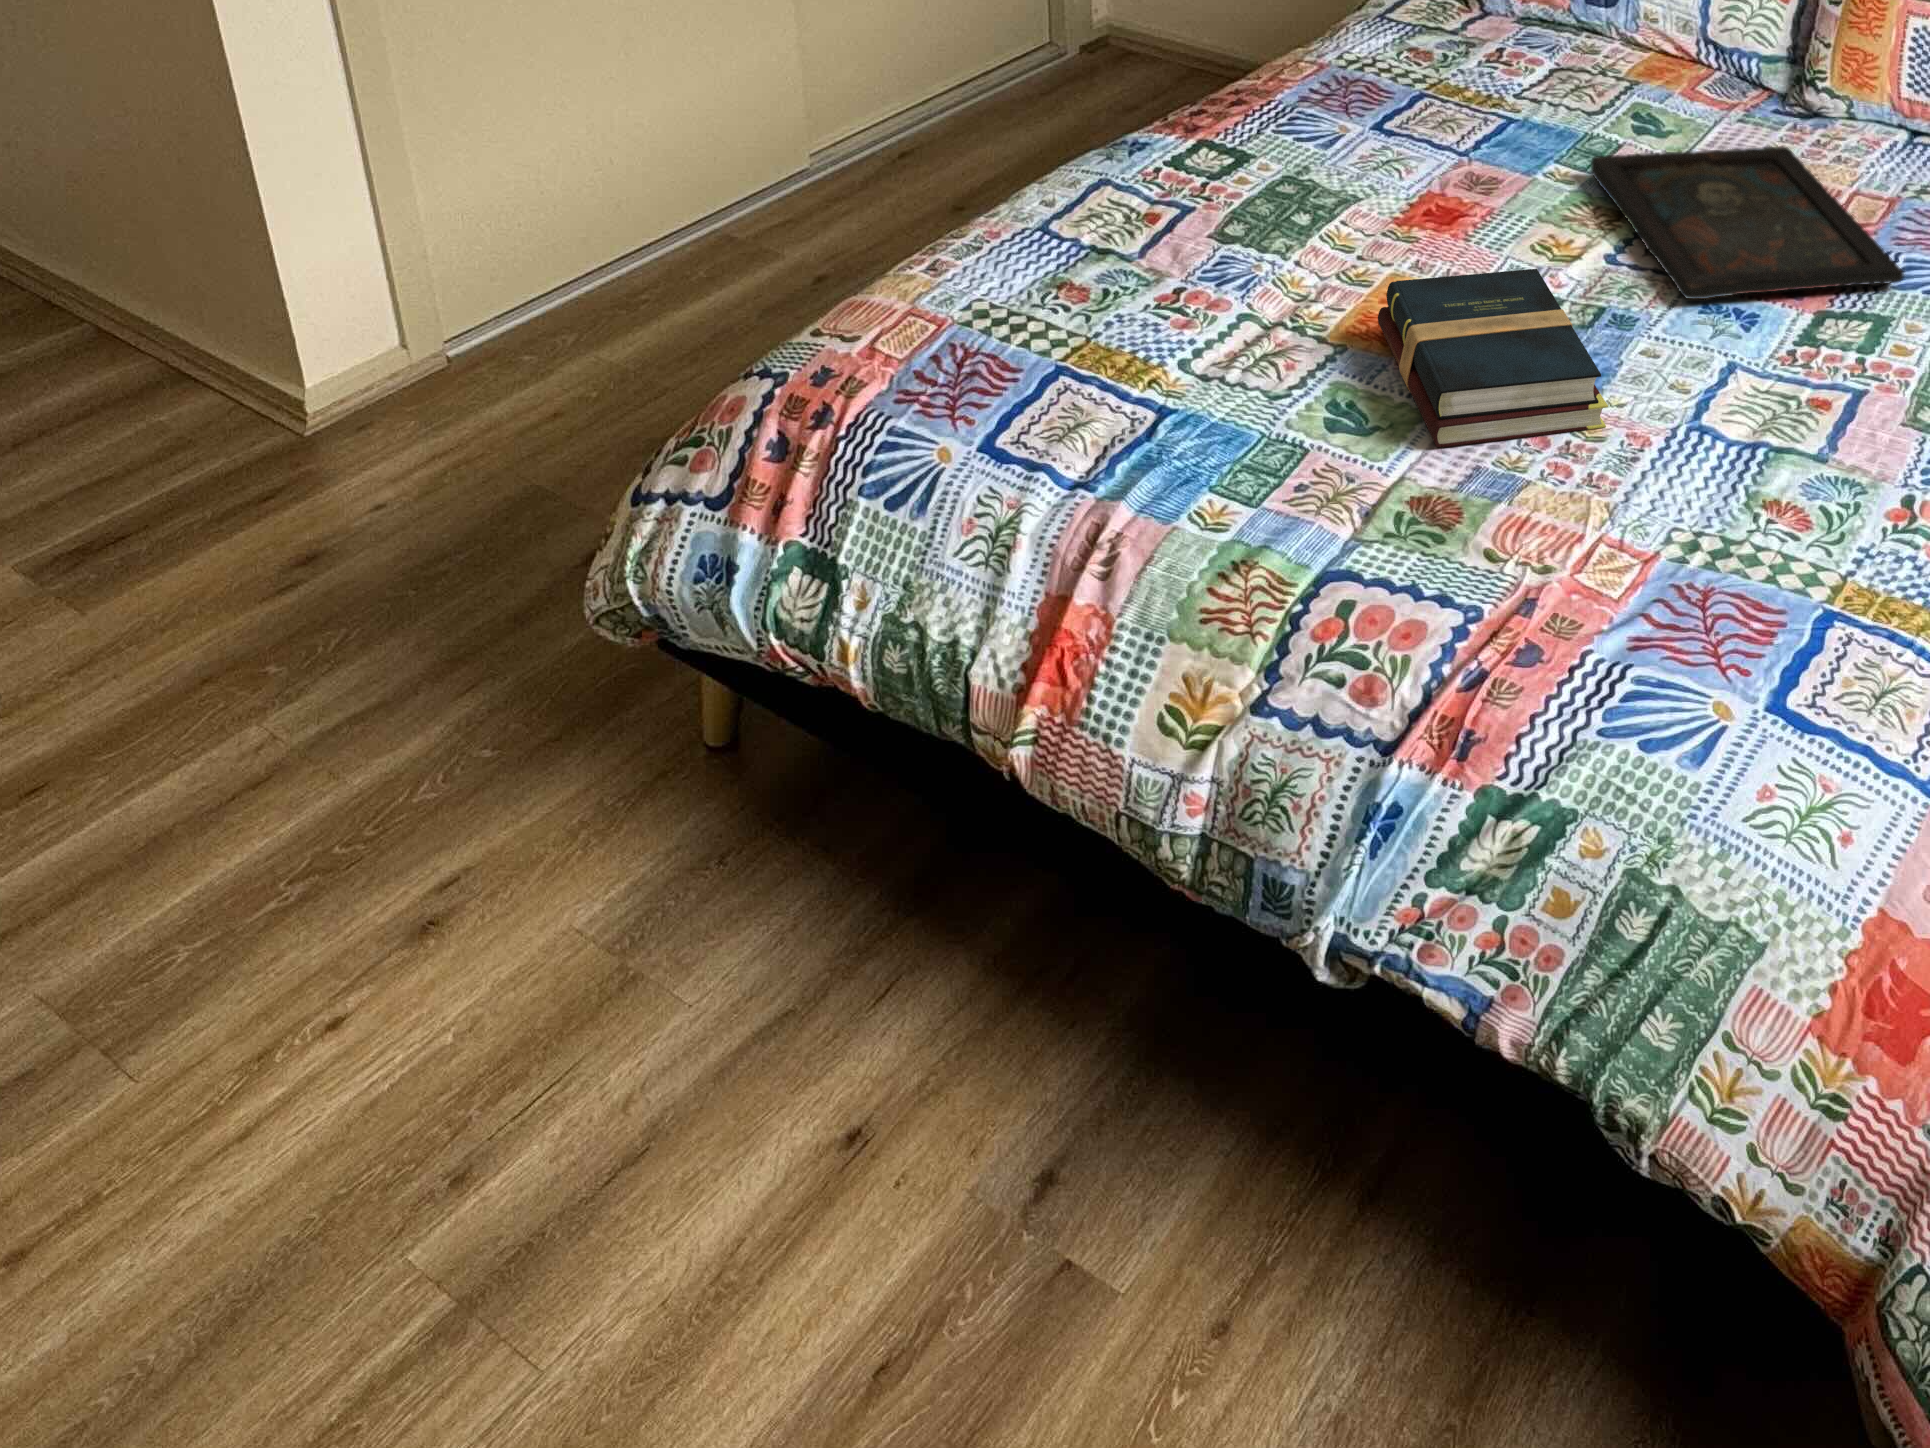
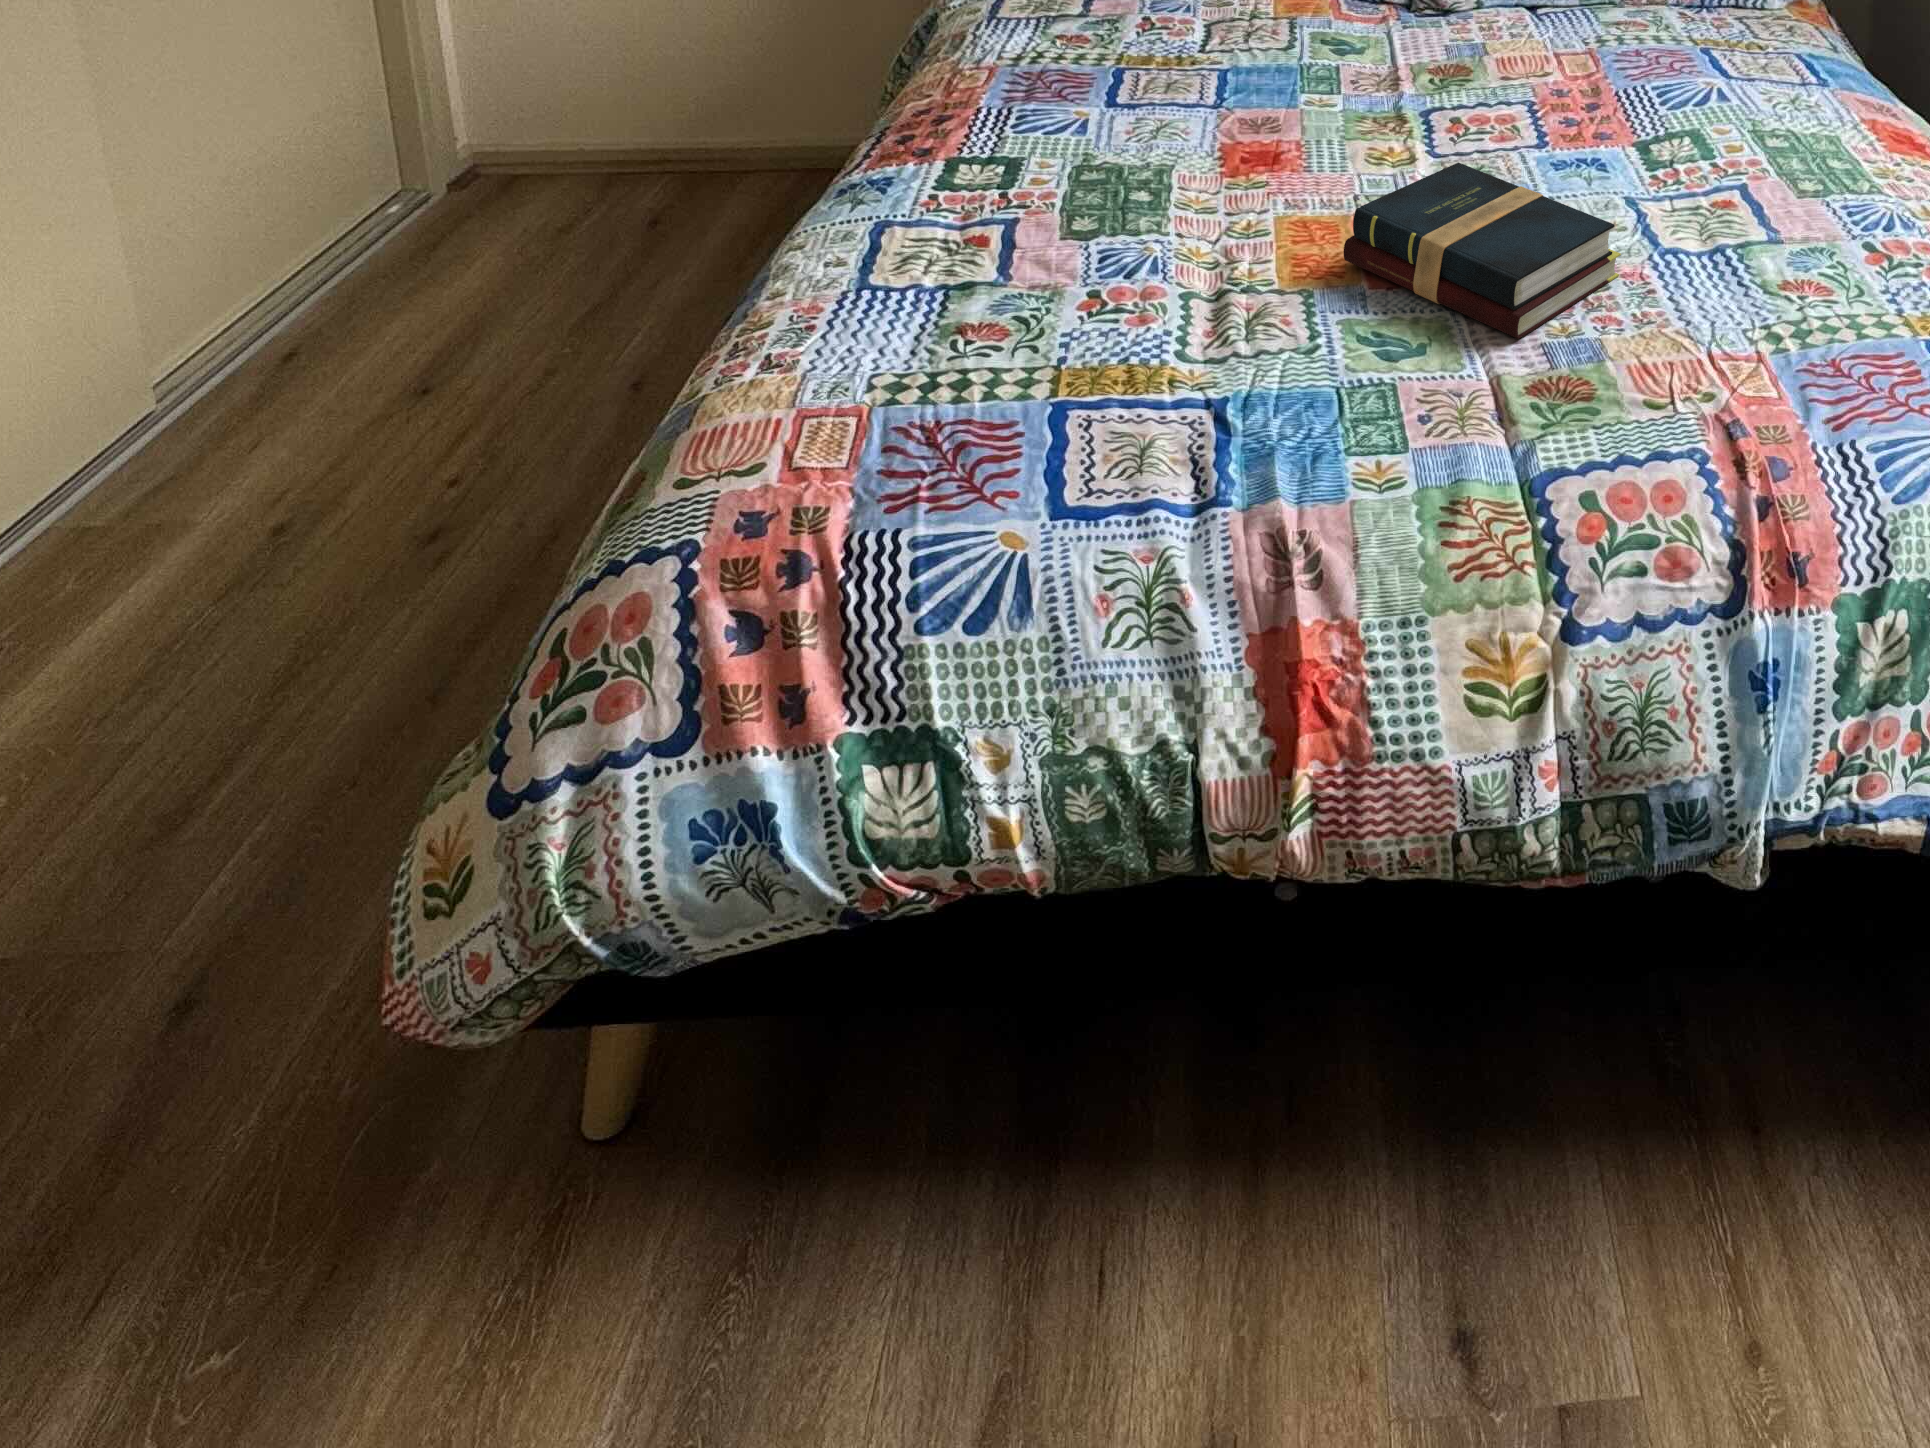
tray: present [1591,147,1904,299] -> none [1354,31,1682,162]

